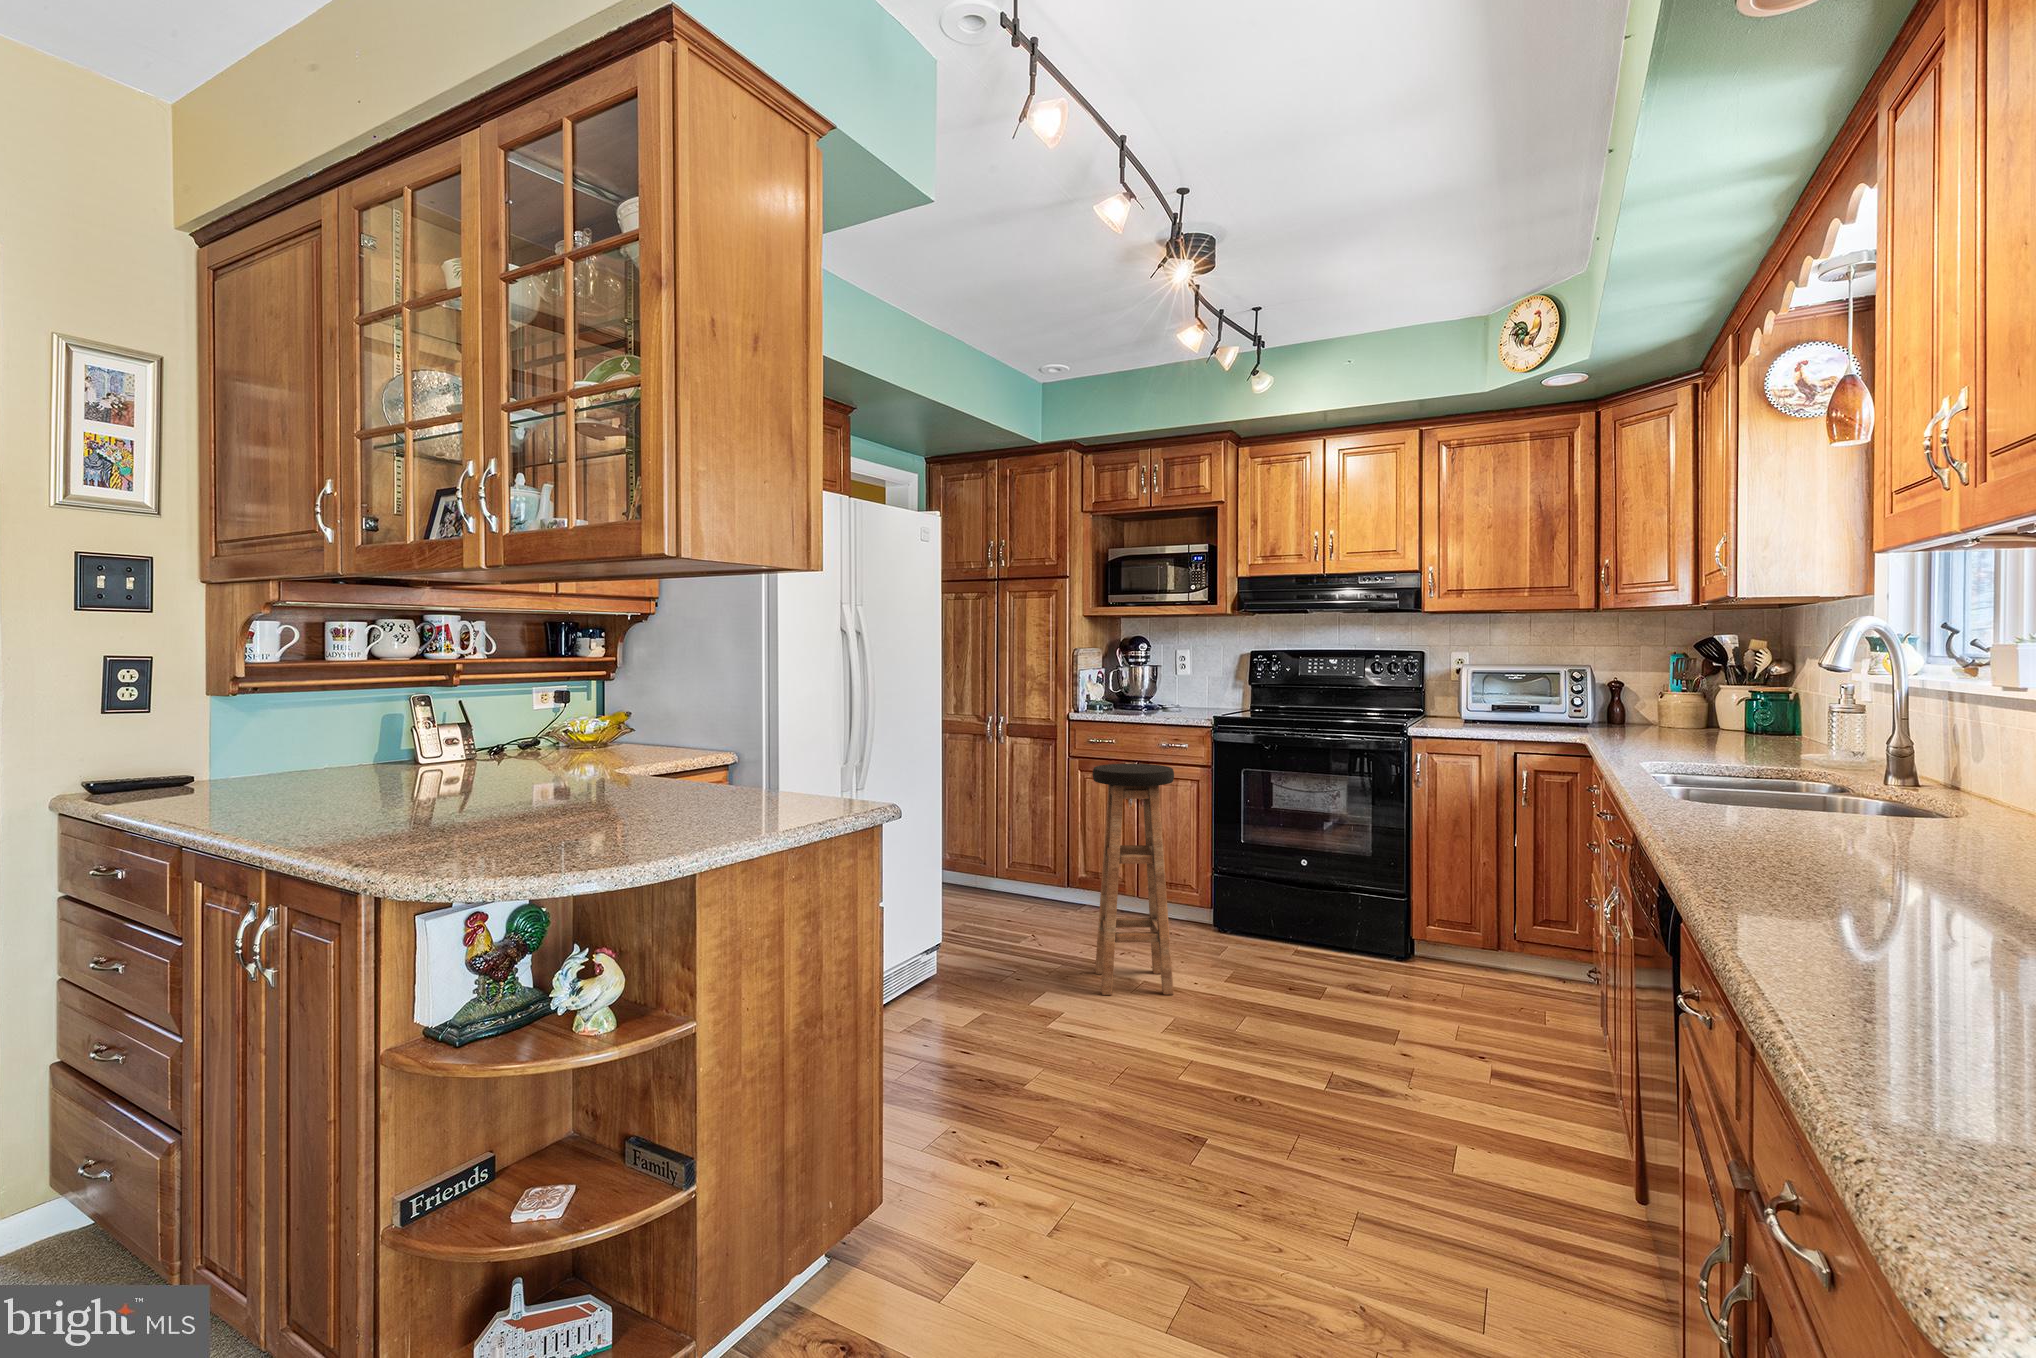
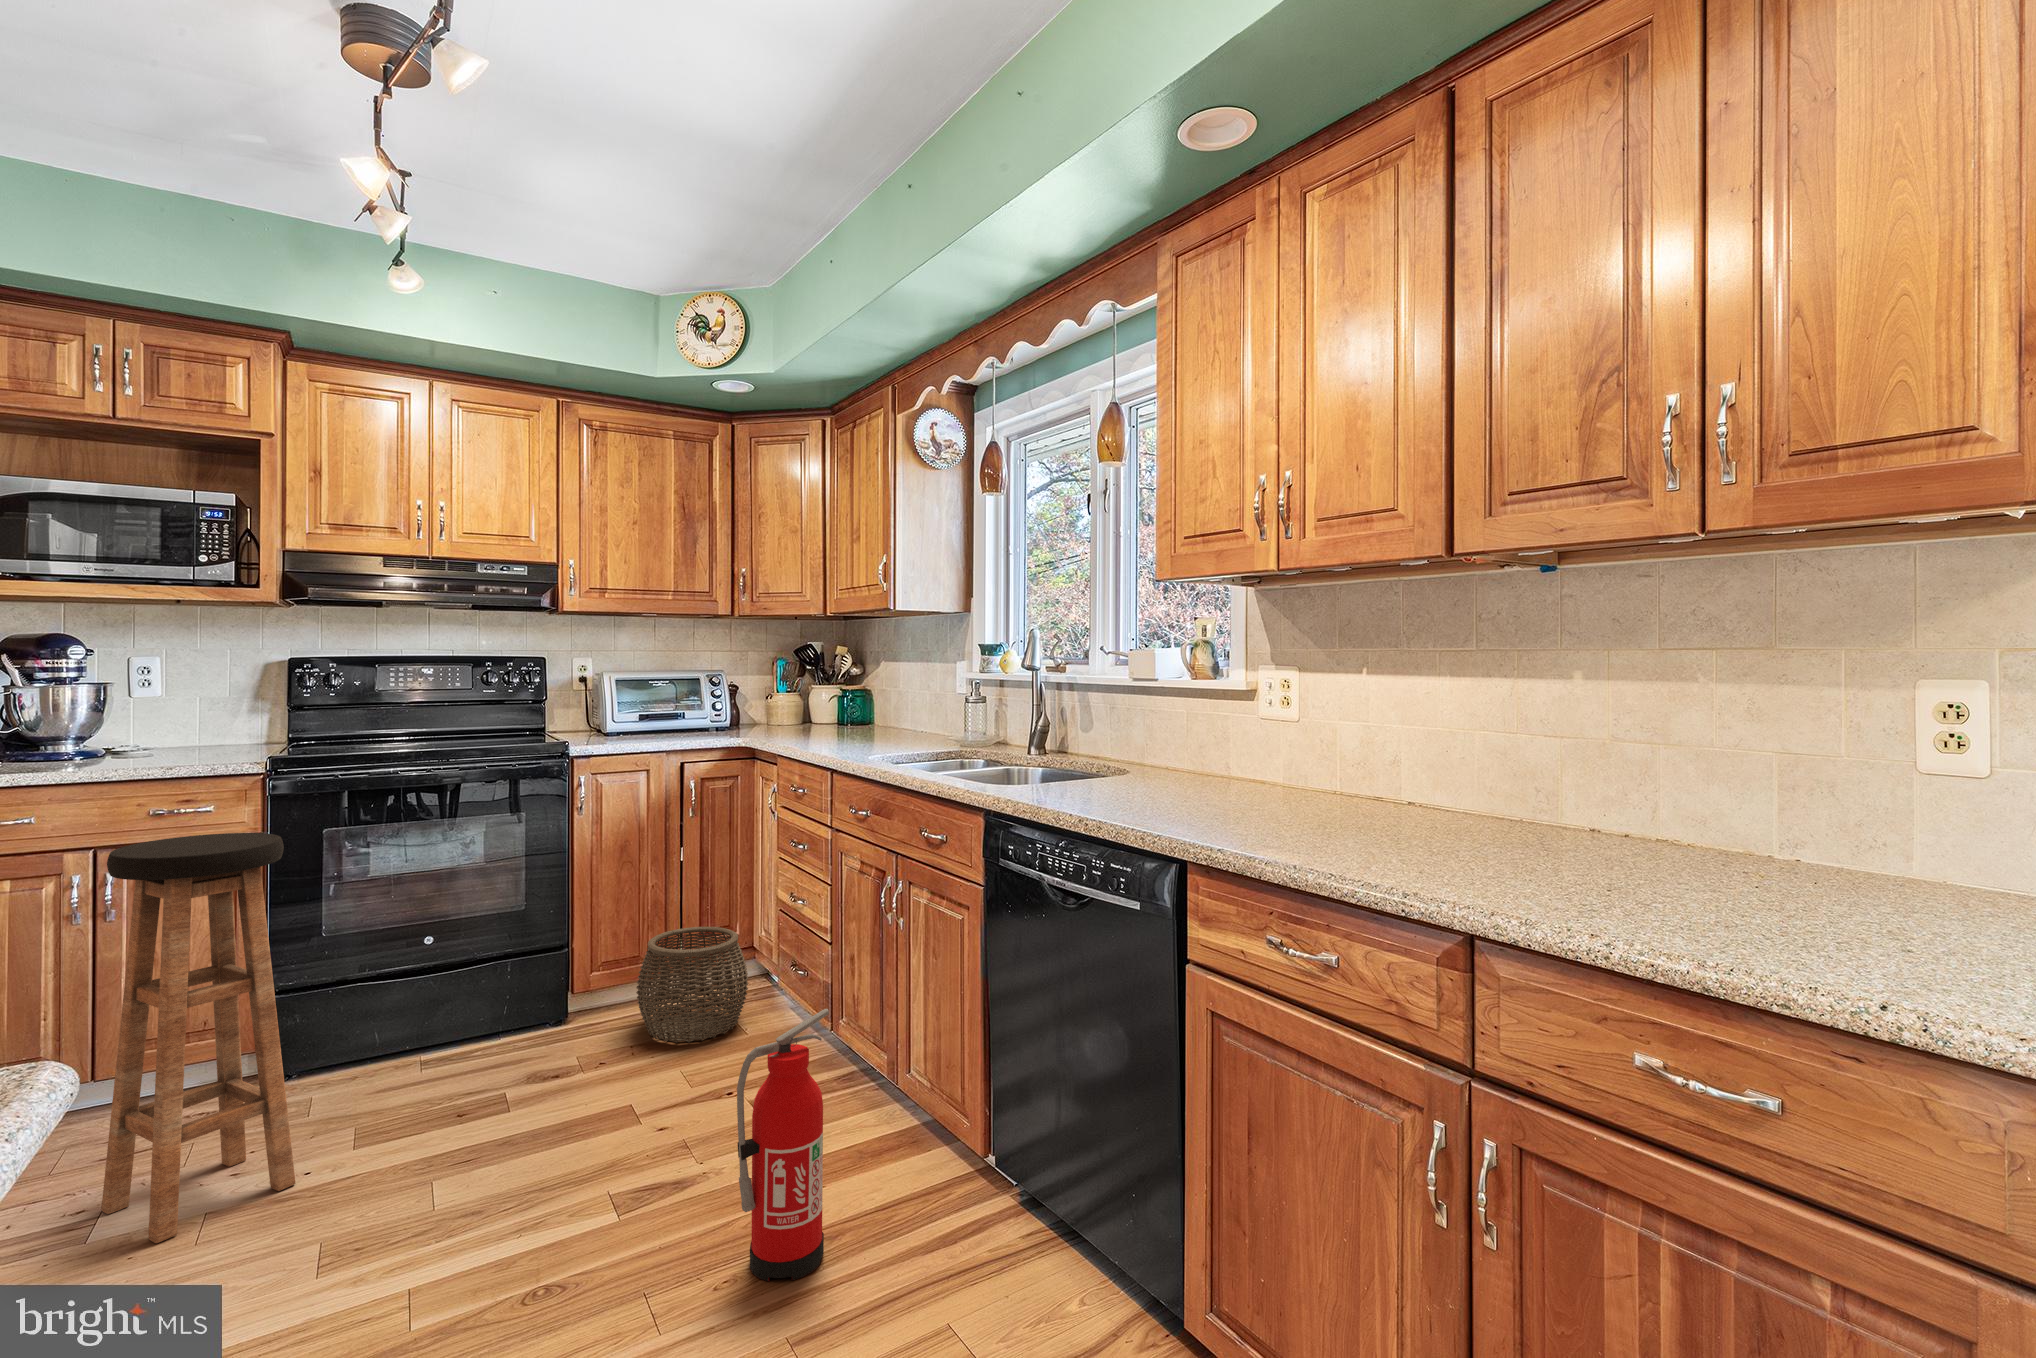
woven basket: none [1443,907,1555,1016] -> present [636,927,748,1043]
fire extinguisher: none [1355,970,1447,1193] -> present [737,1009,829,1281]

